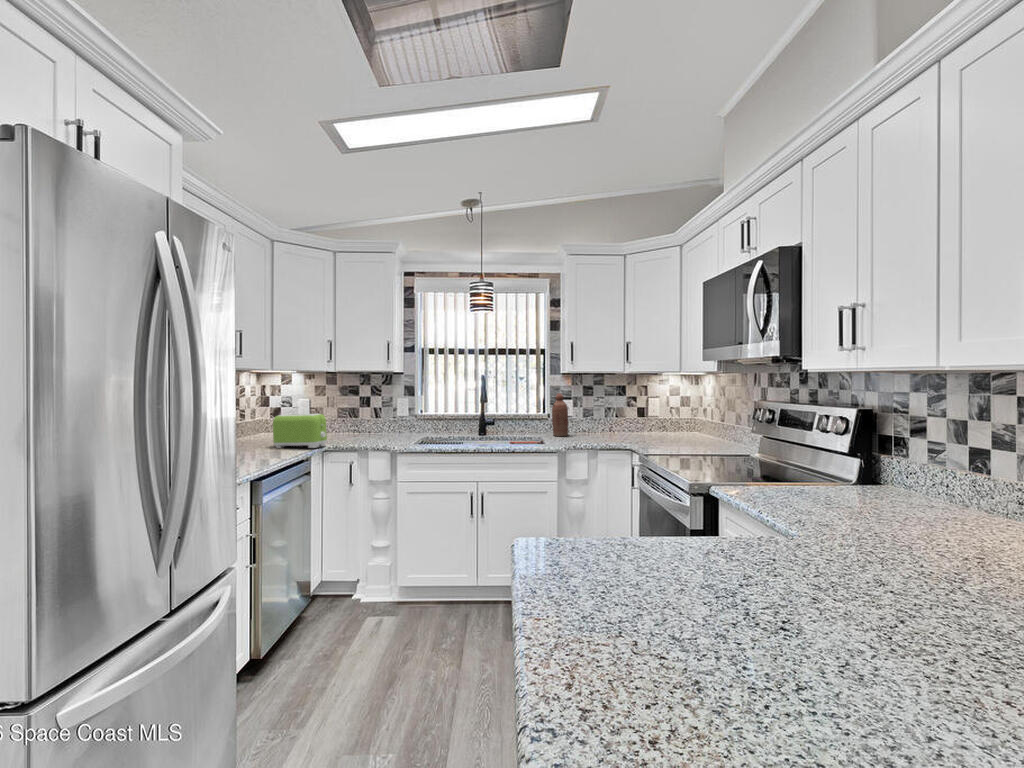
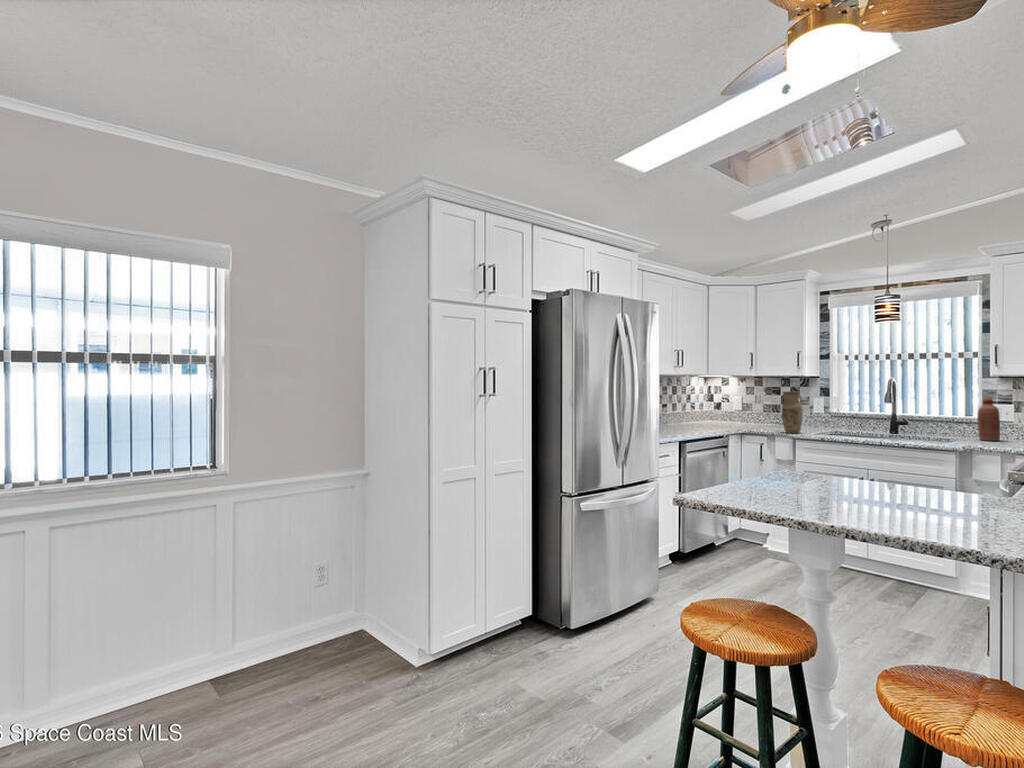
vase: none [373,391,399,445] -> present [781,391,803,433]
toaster: present [273,414,327,448] -> none [708,407,745,430]

